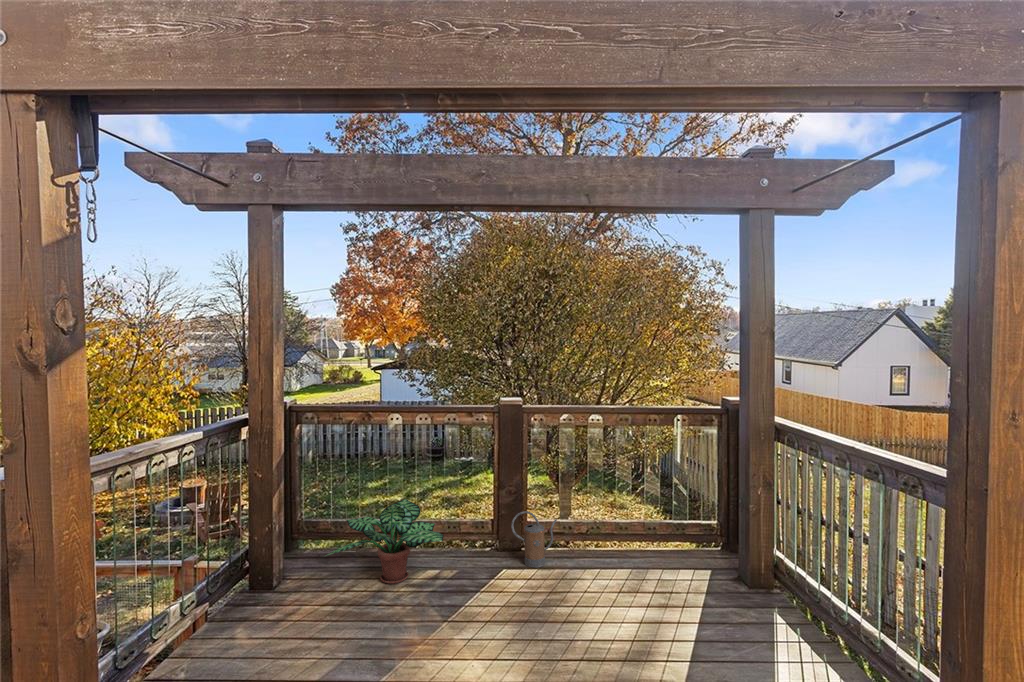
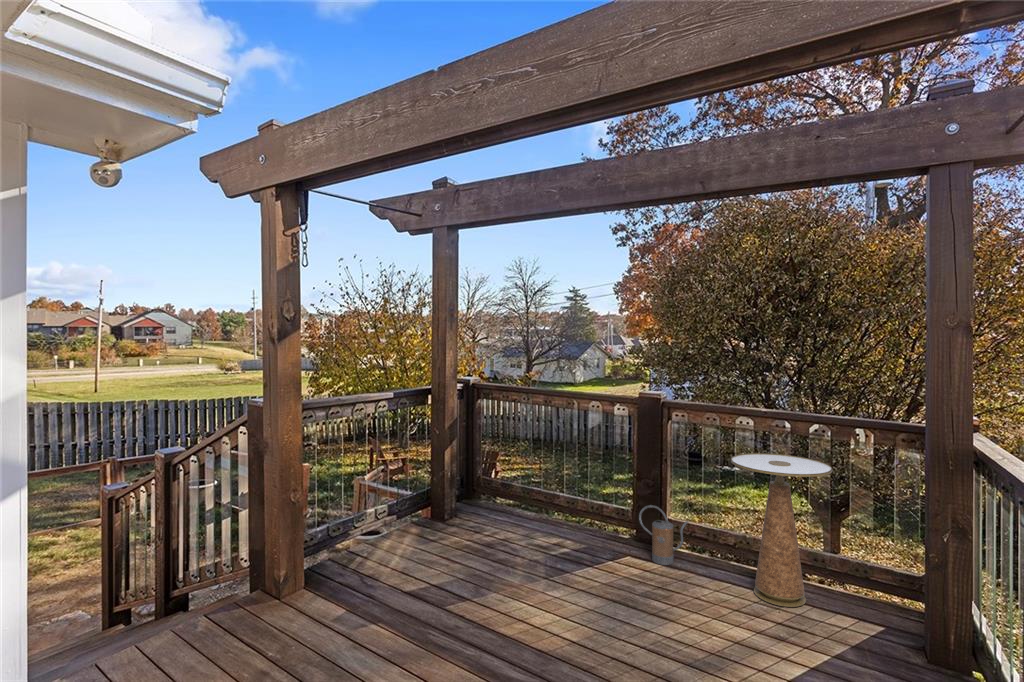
side table: none [601,444,680,573] -> present [731,453,832,607]
potted plant: present [325,499,444,584] -> none [473,472,569,542]

